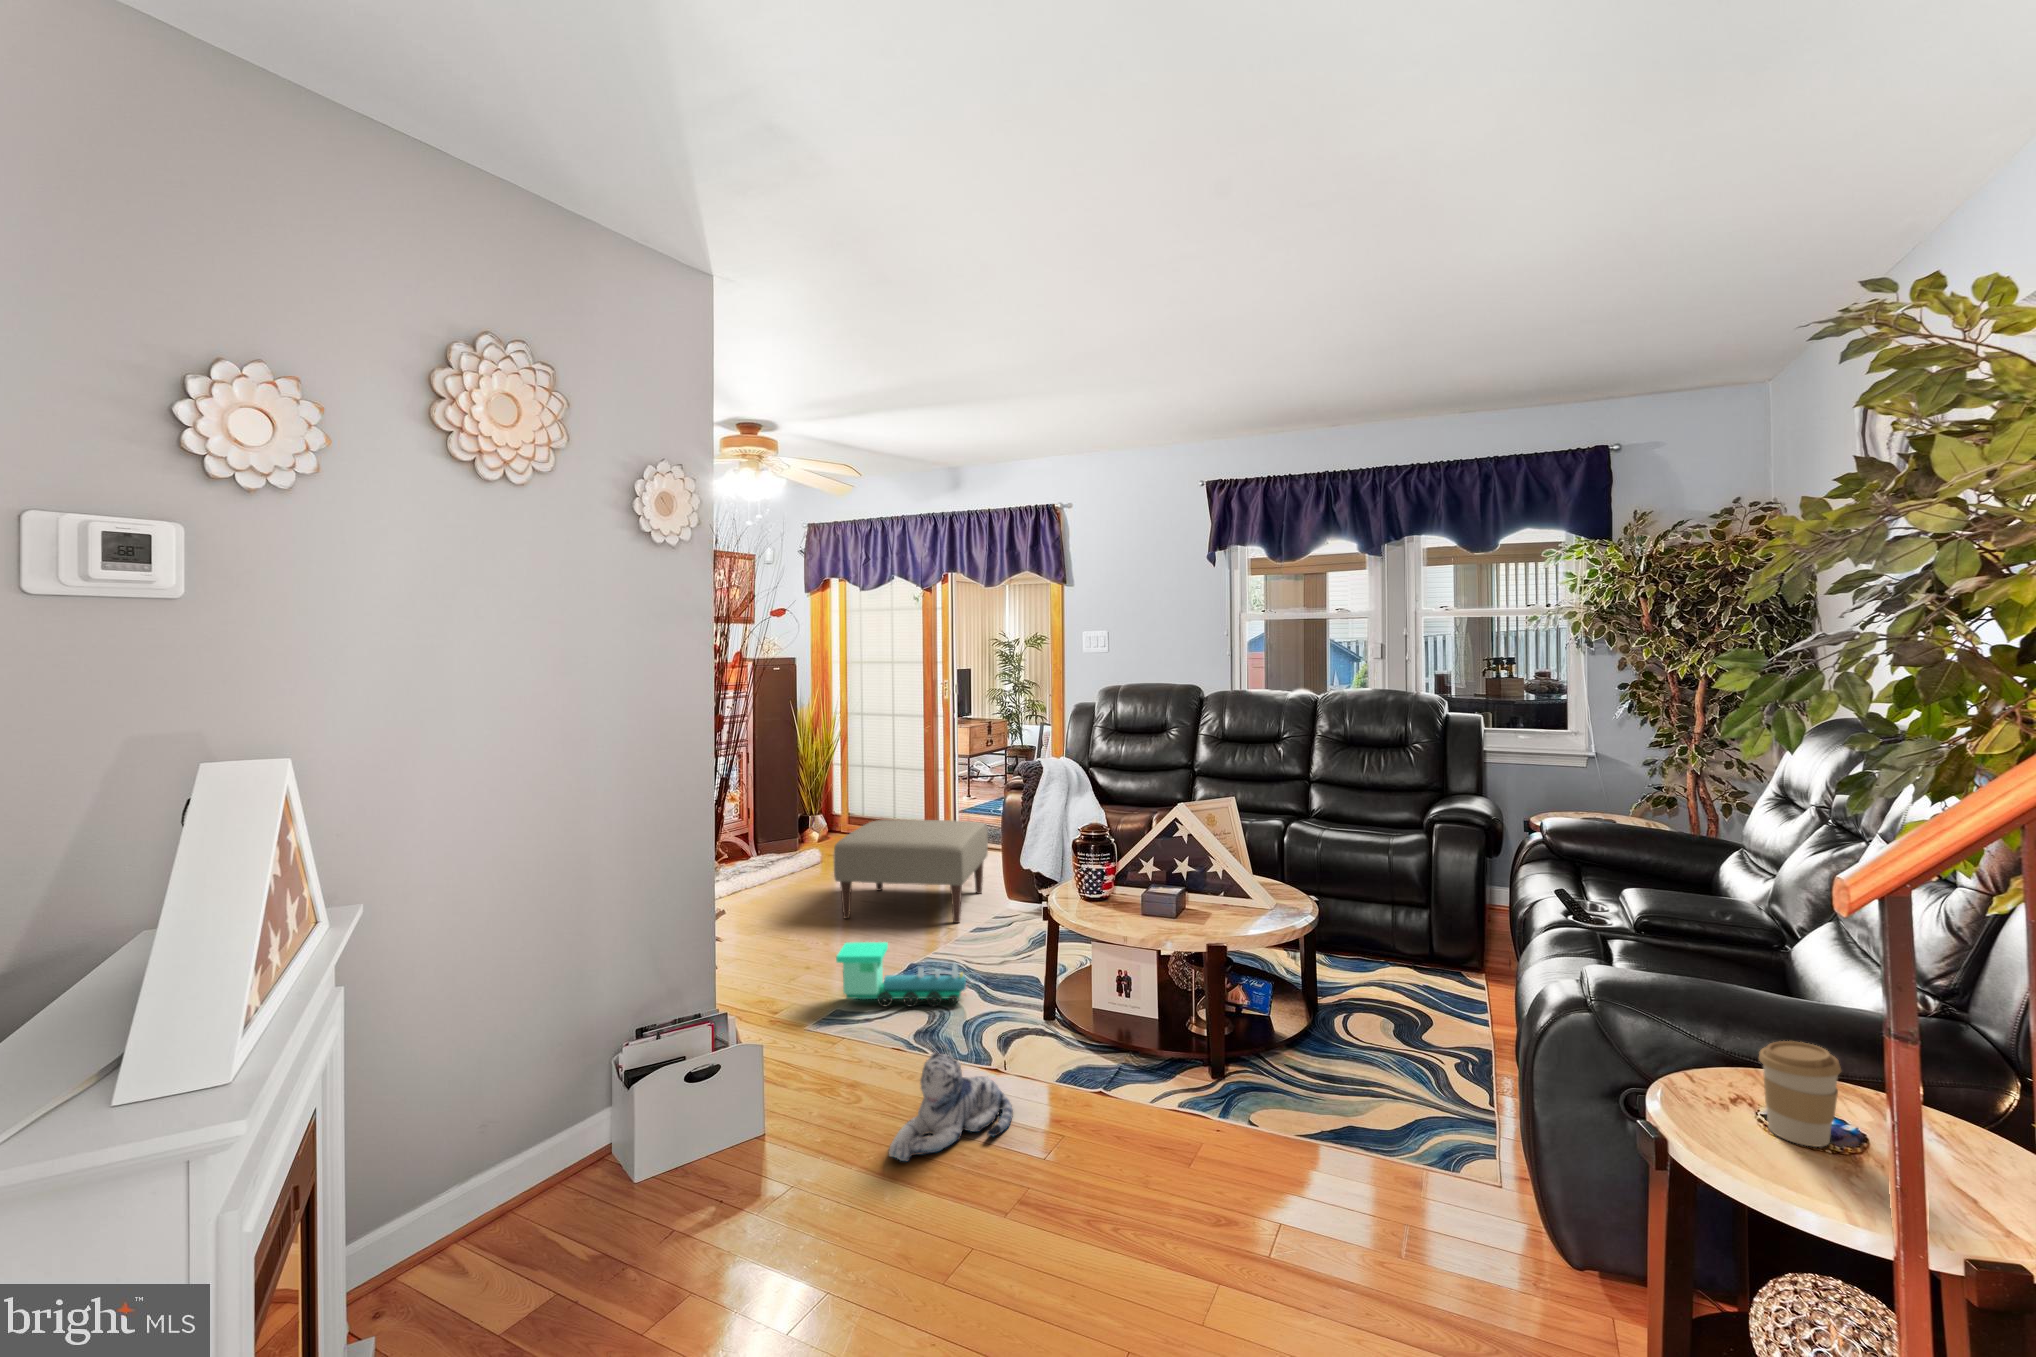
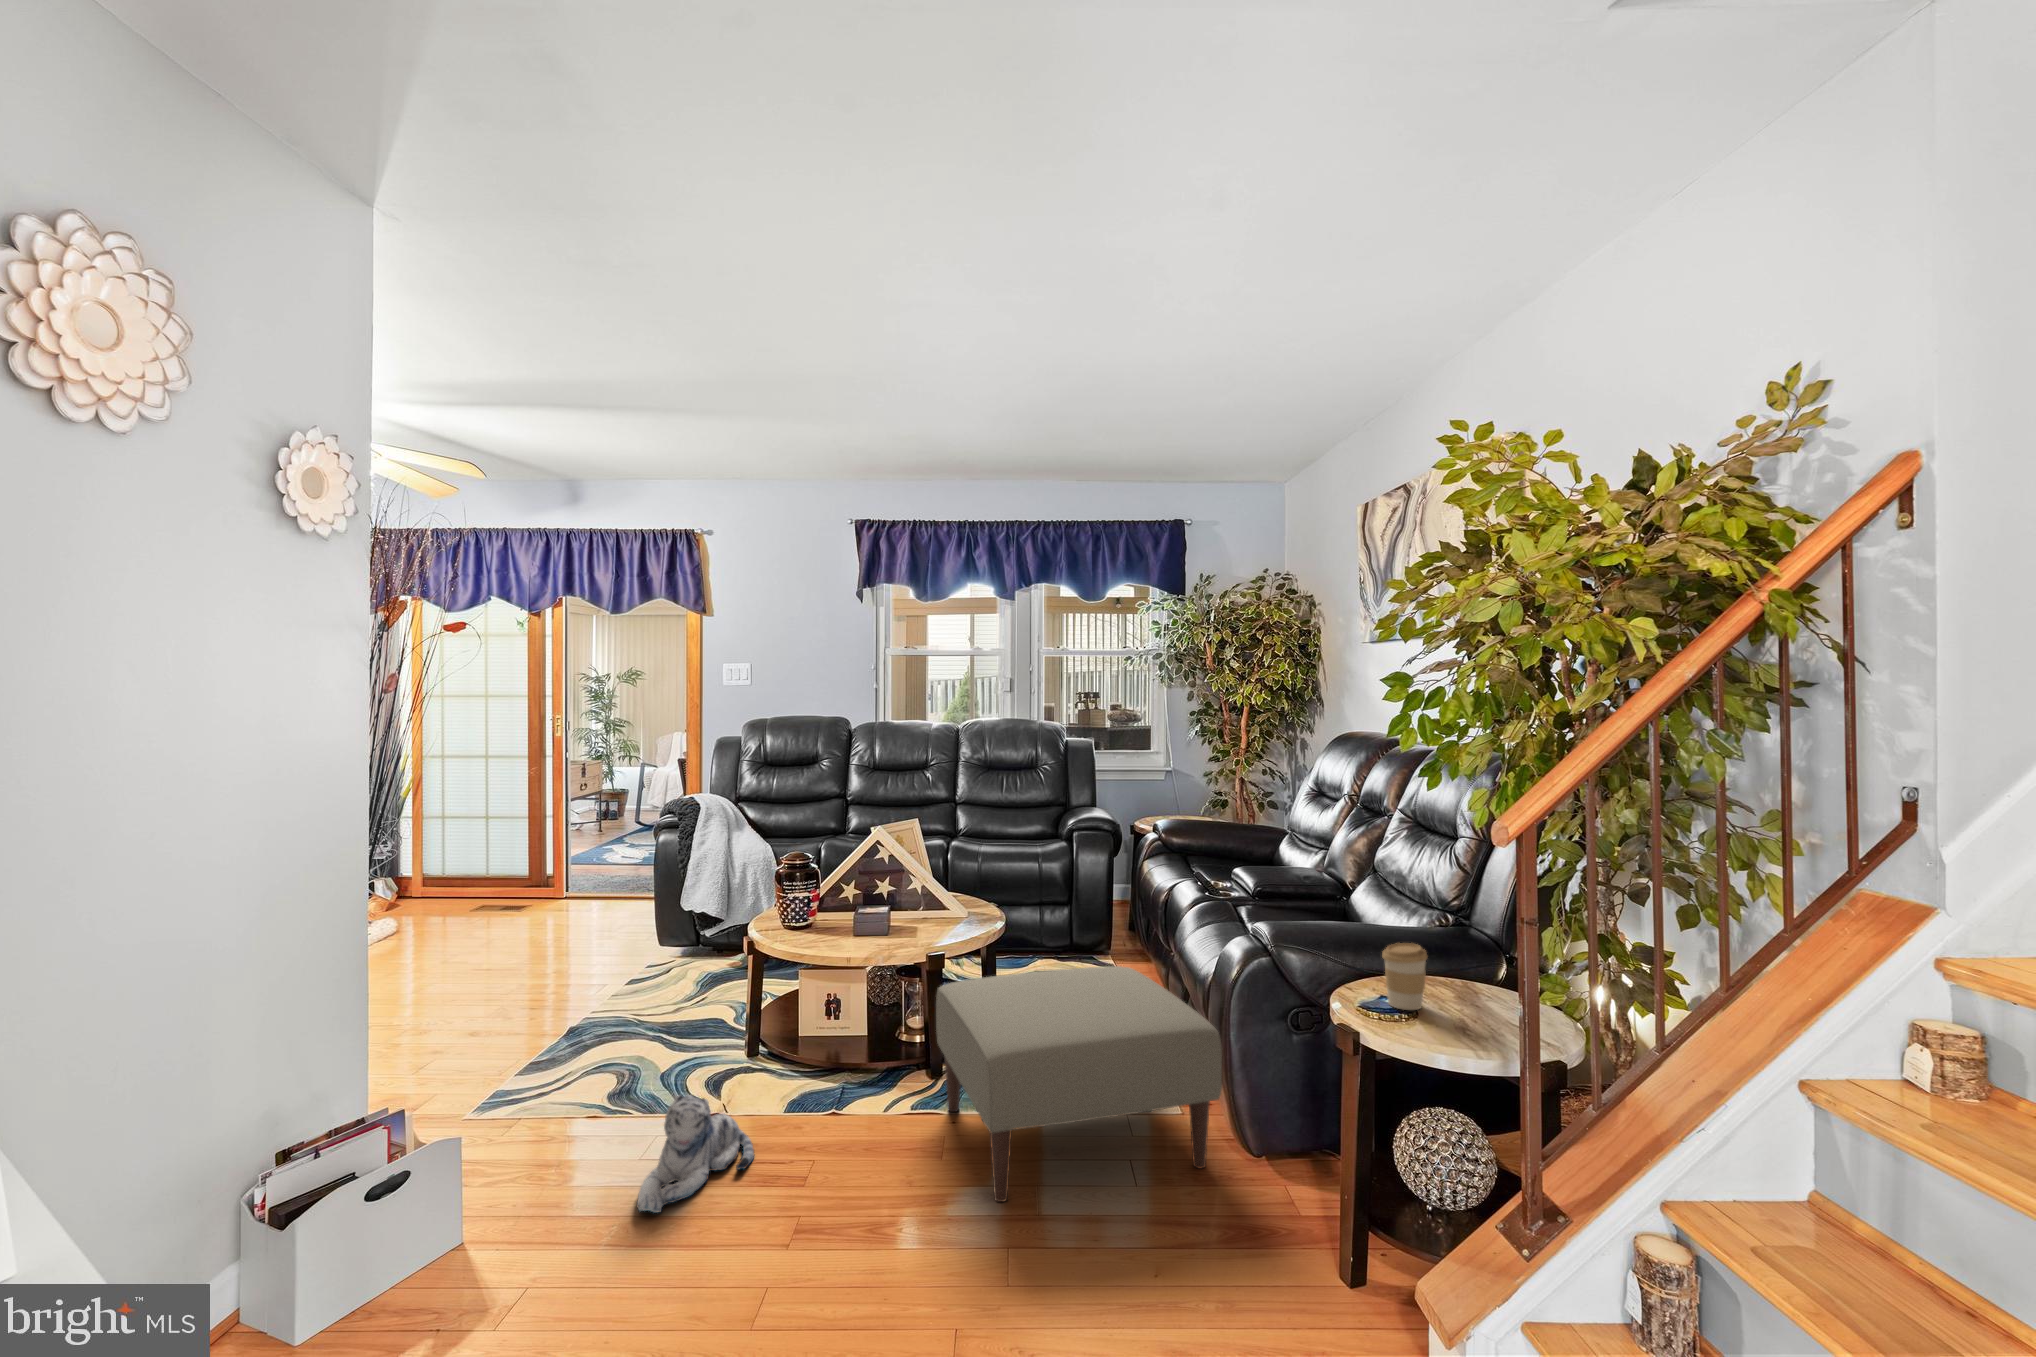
ottoman: present [834,820,988,923] -> present [936,966,1222,1202]
toy train: present [836,942,967,1007] -> none [501,1002,655,1074]

